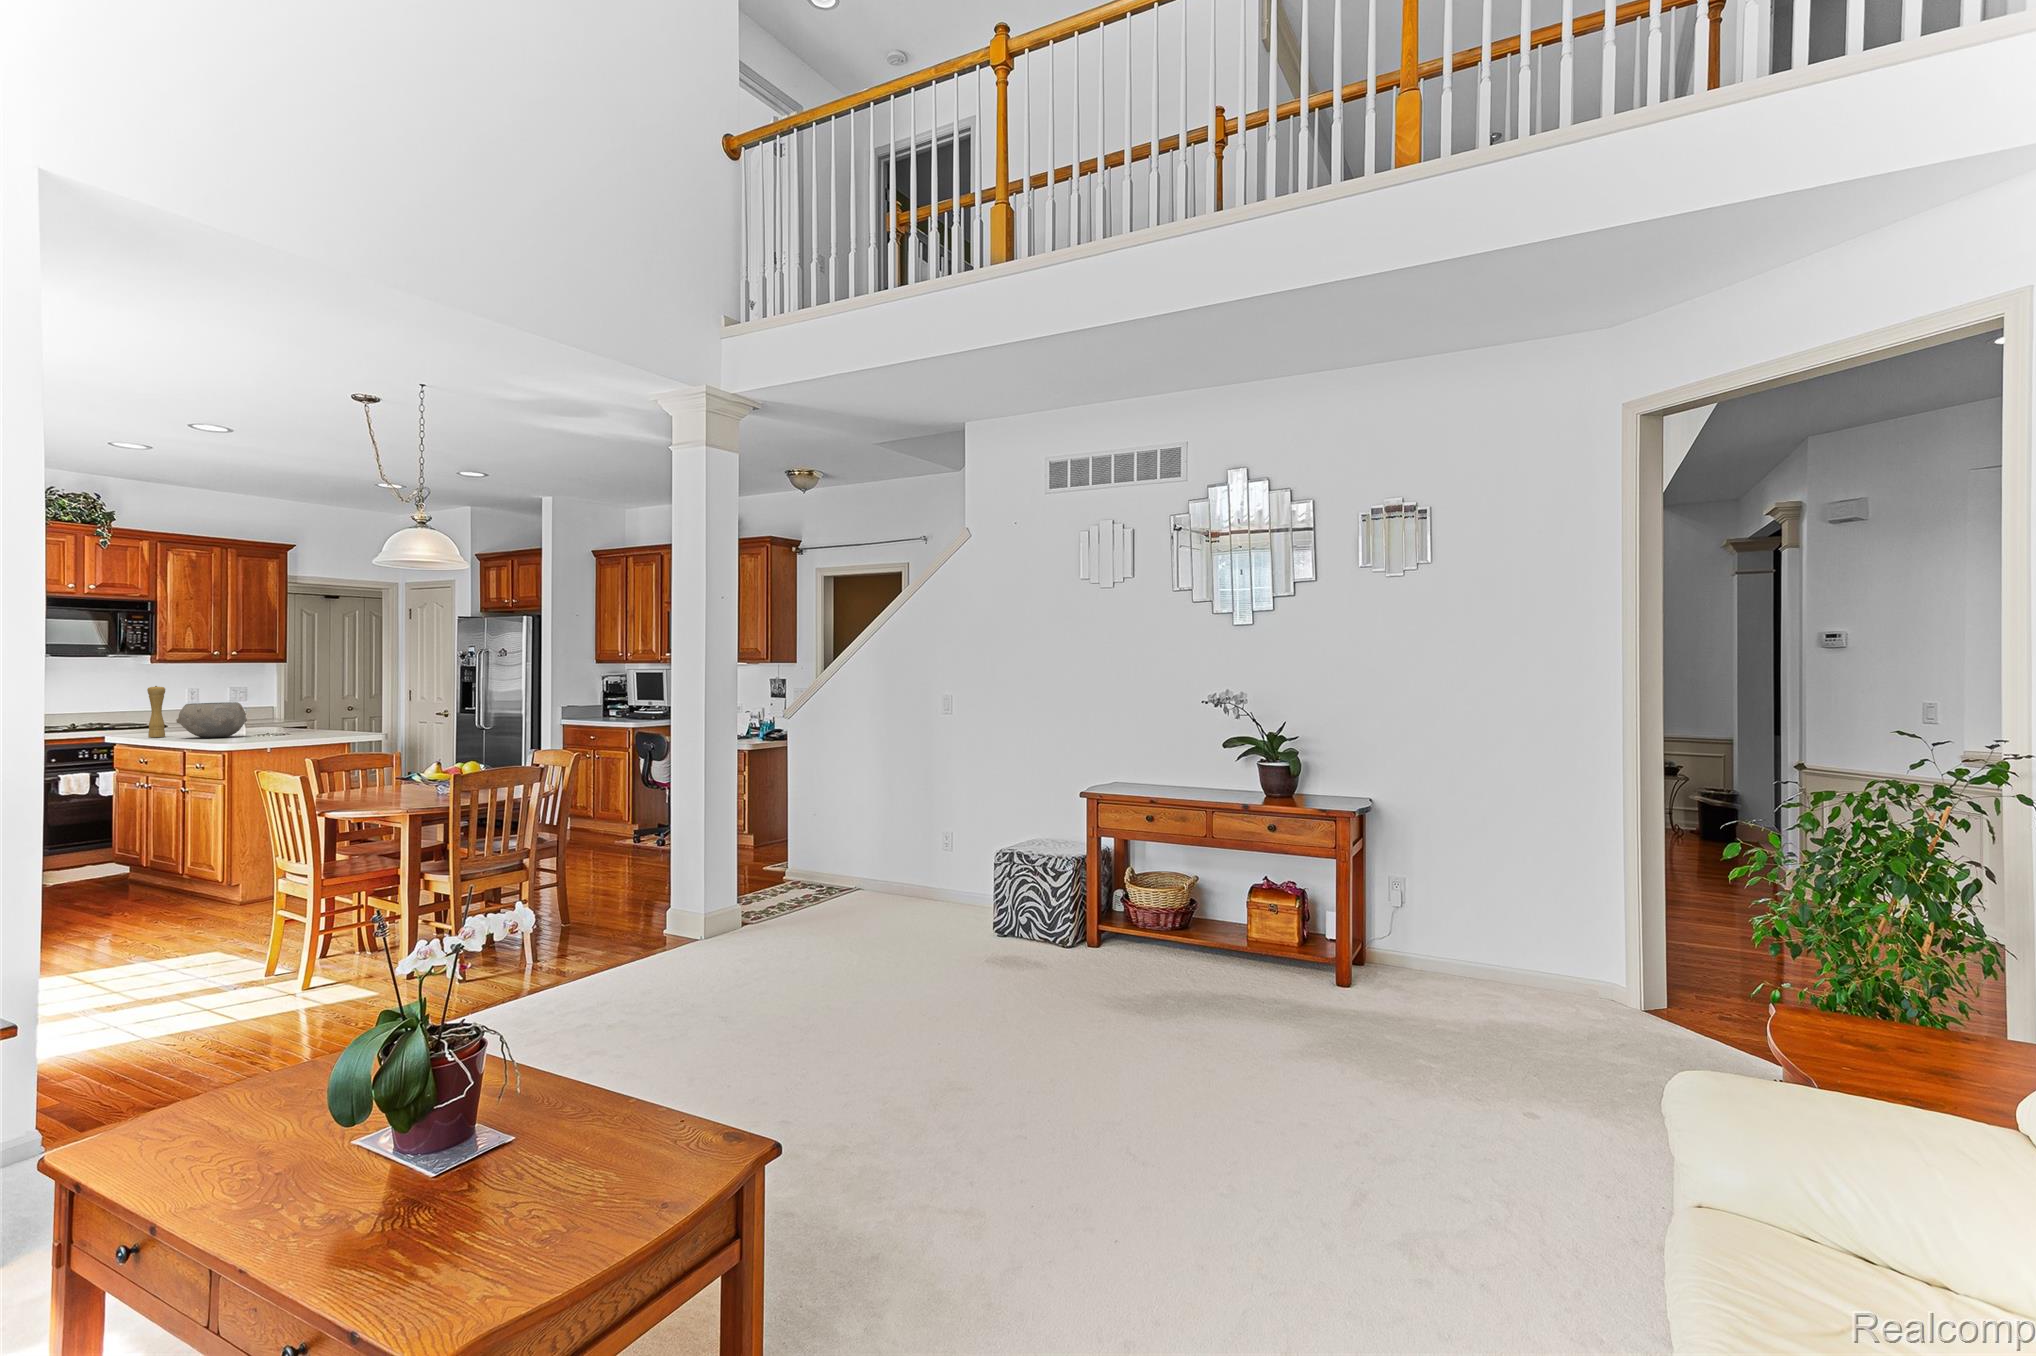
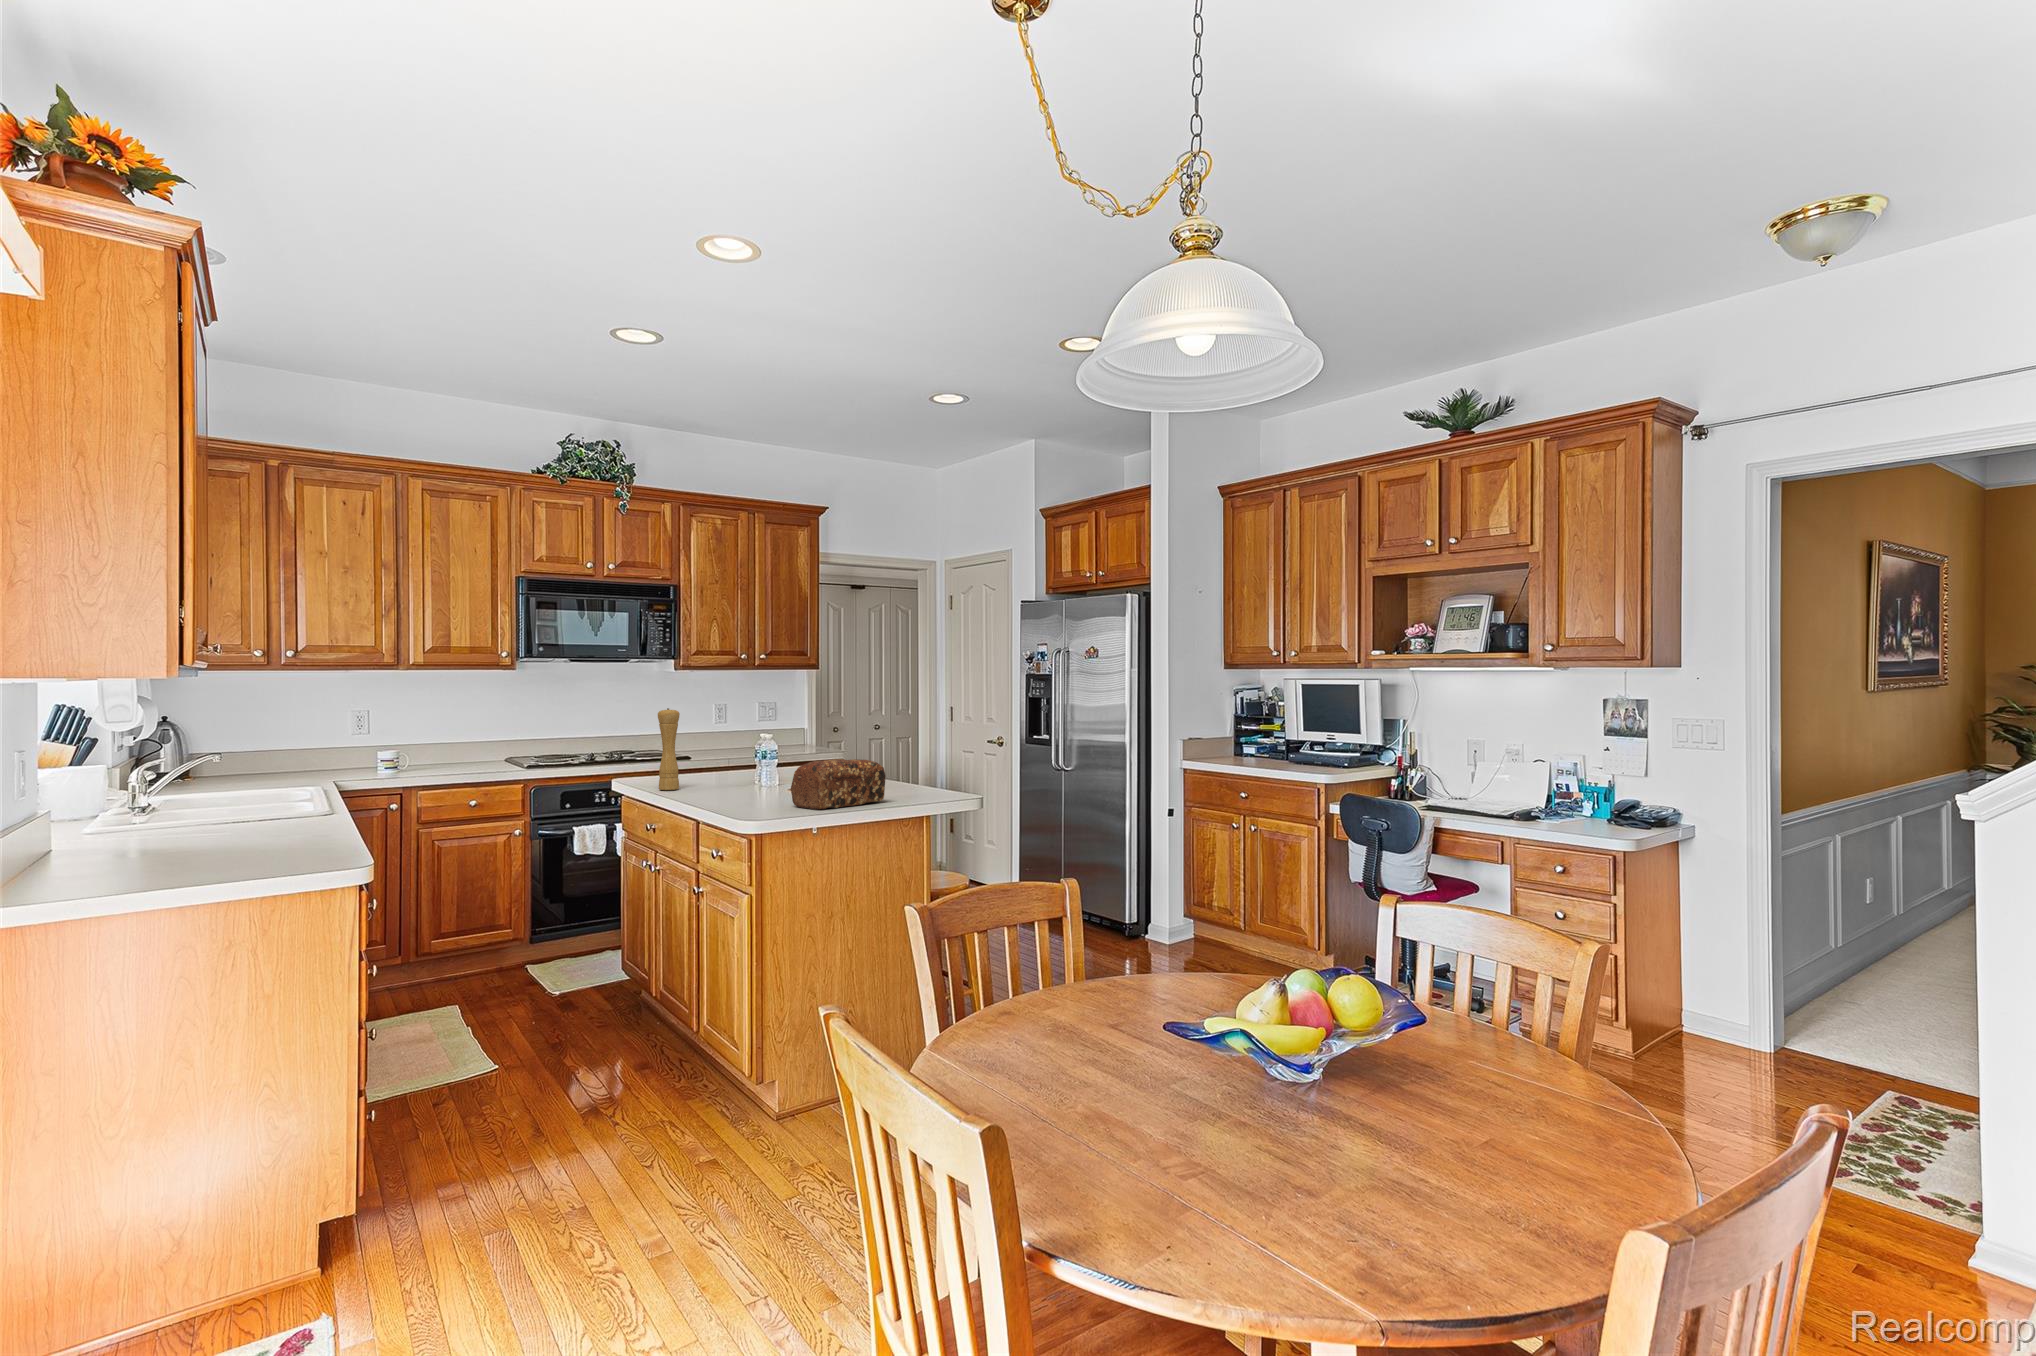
ceramic bowl: present [176,702,247,738] -> none [691,737,782,797]
bread loaf: none [252,712,320,740] -> present [791,759,885,810]

